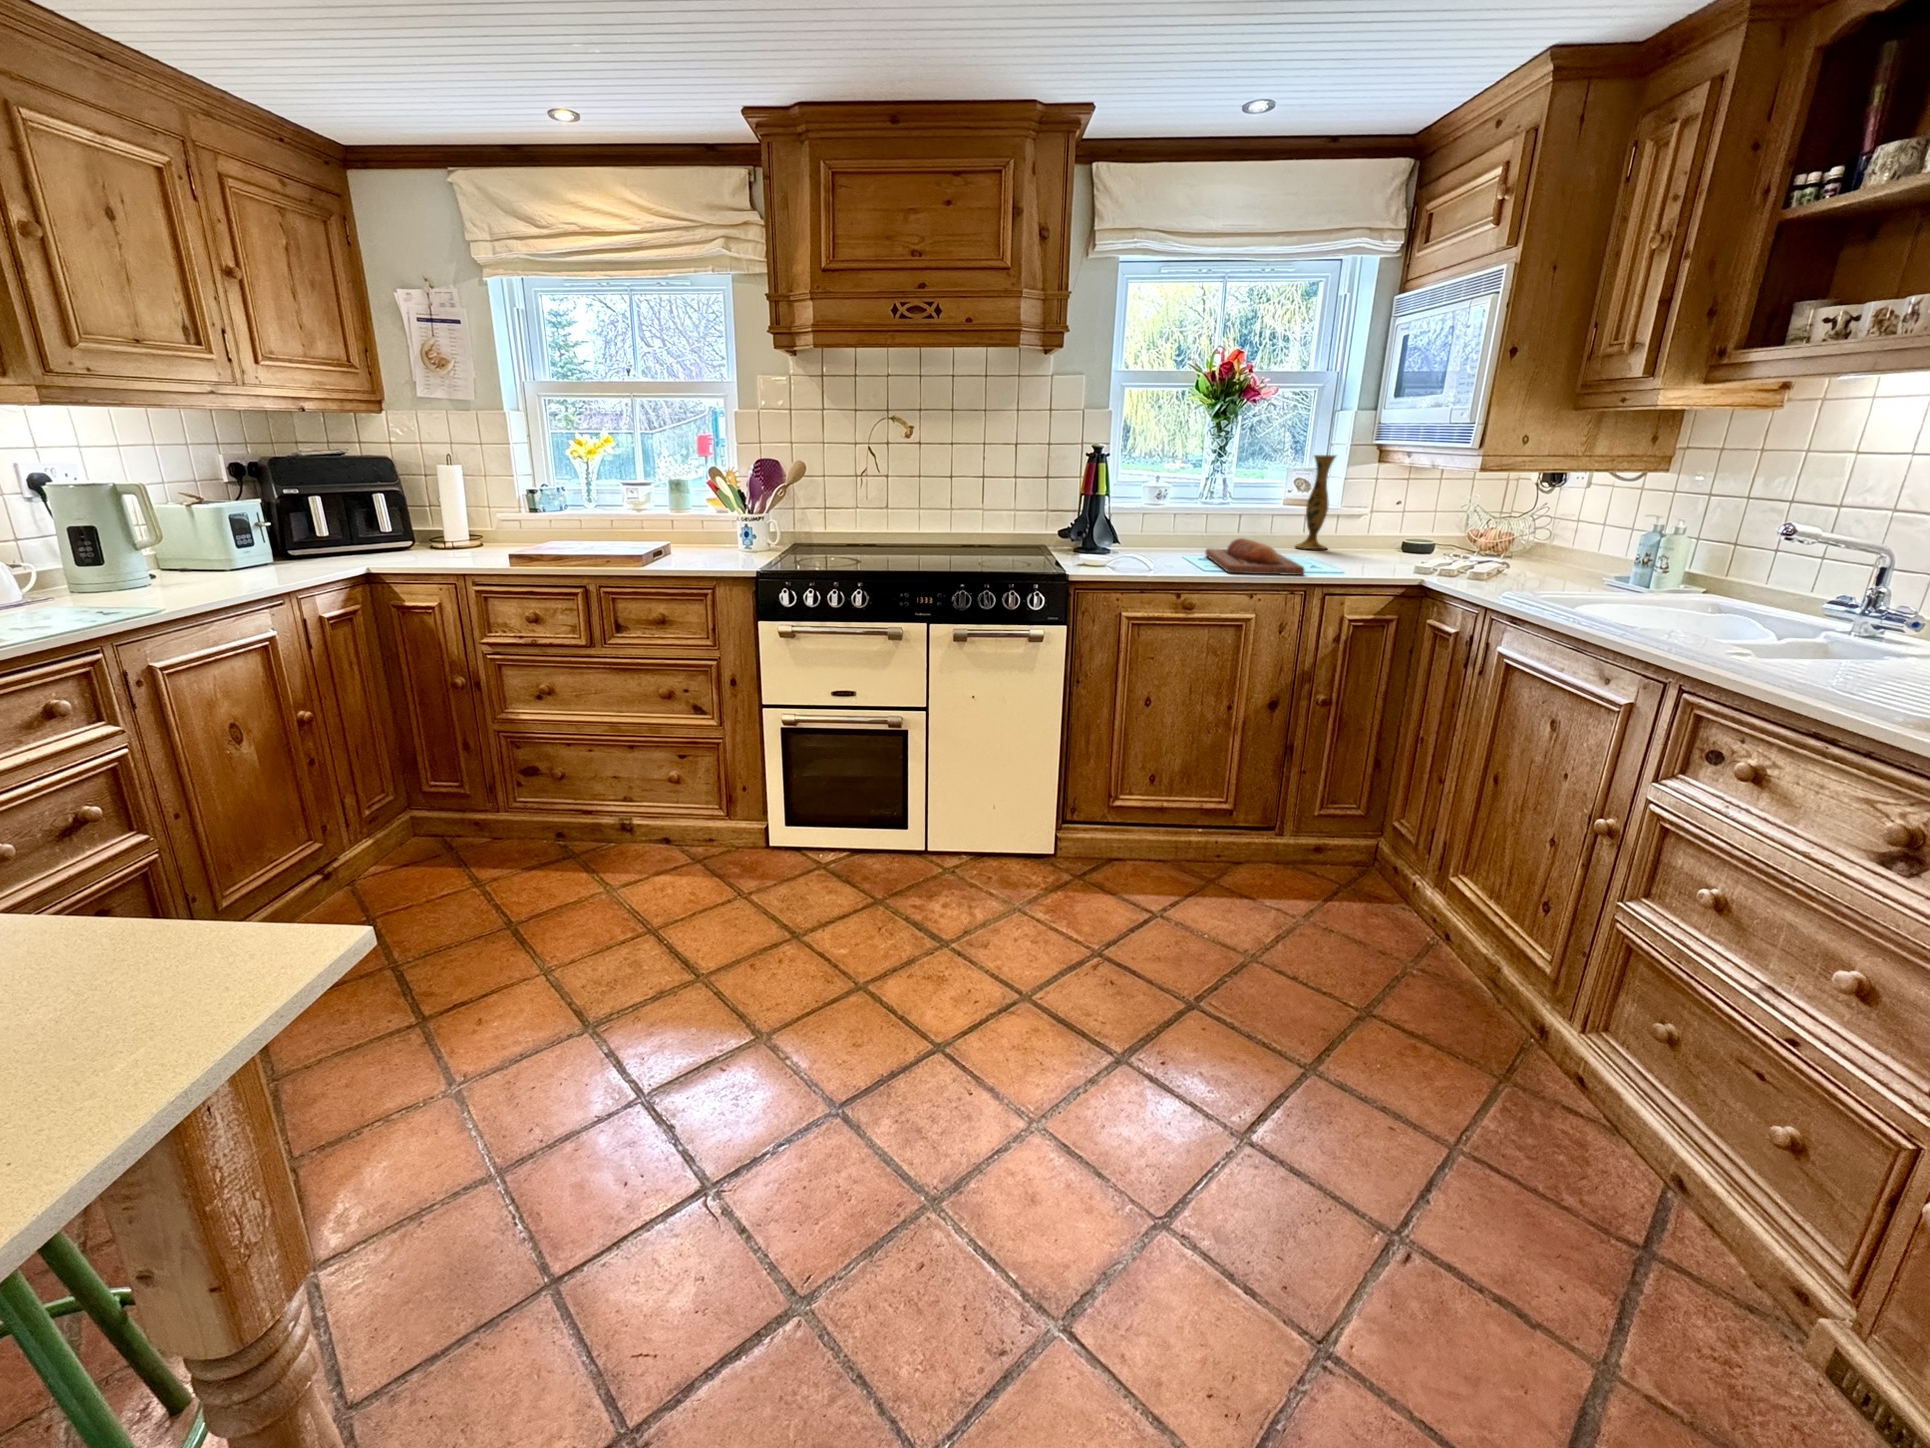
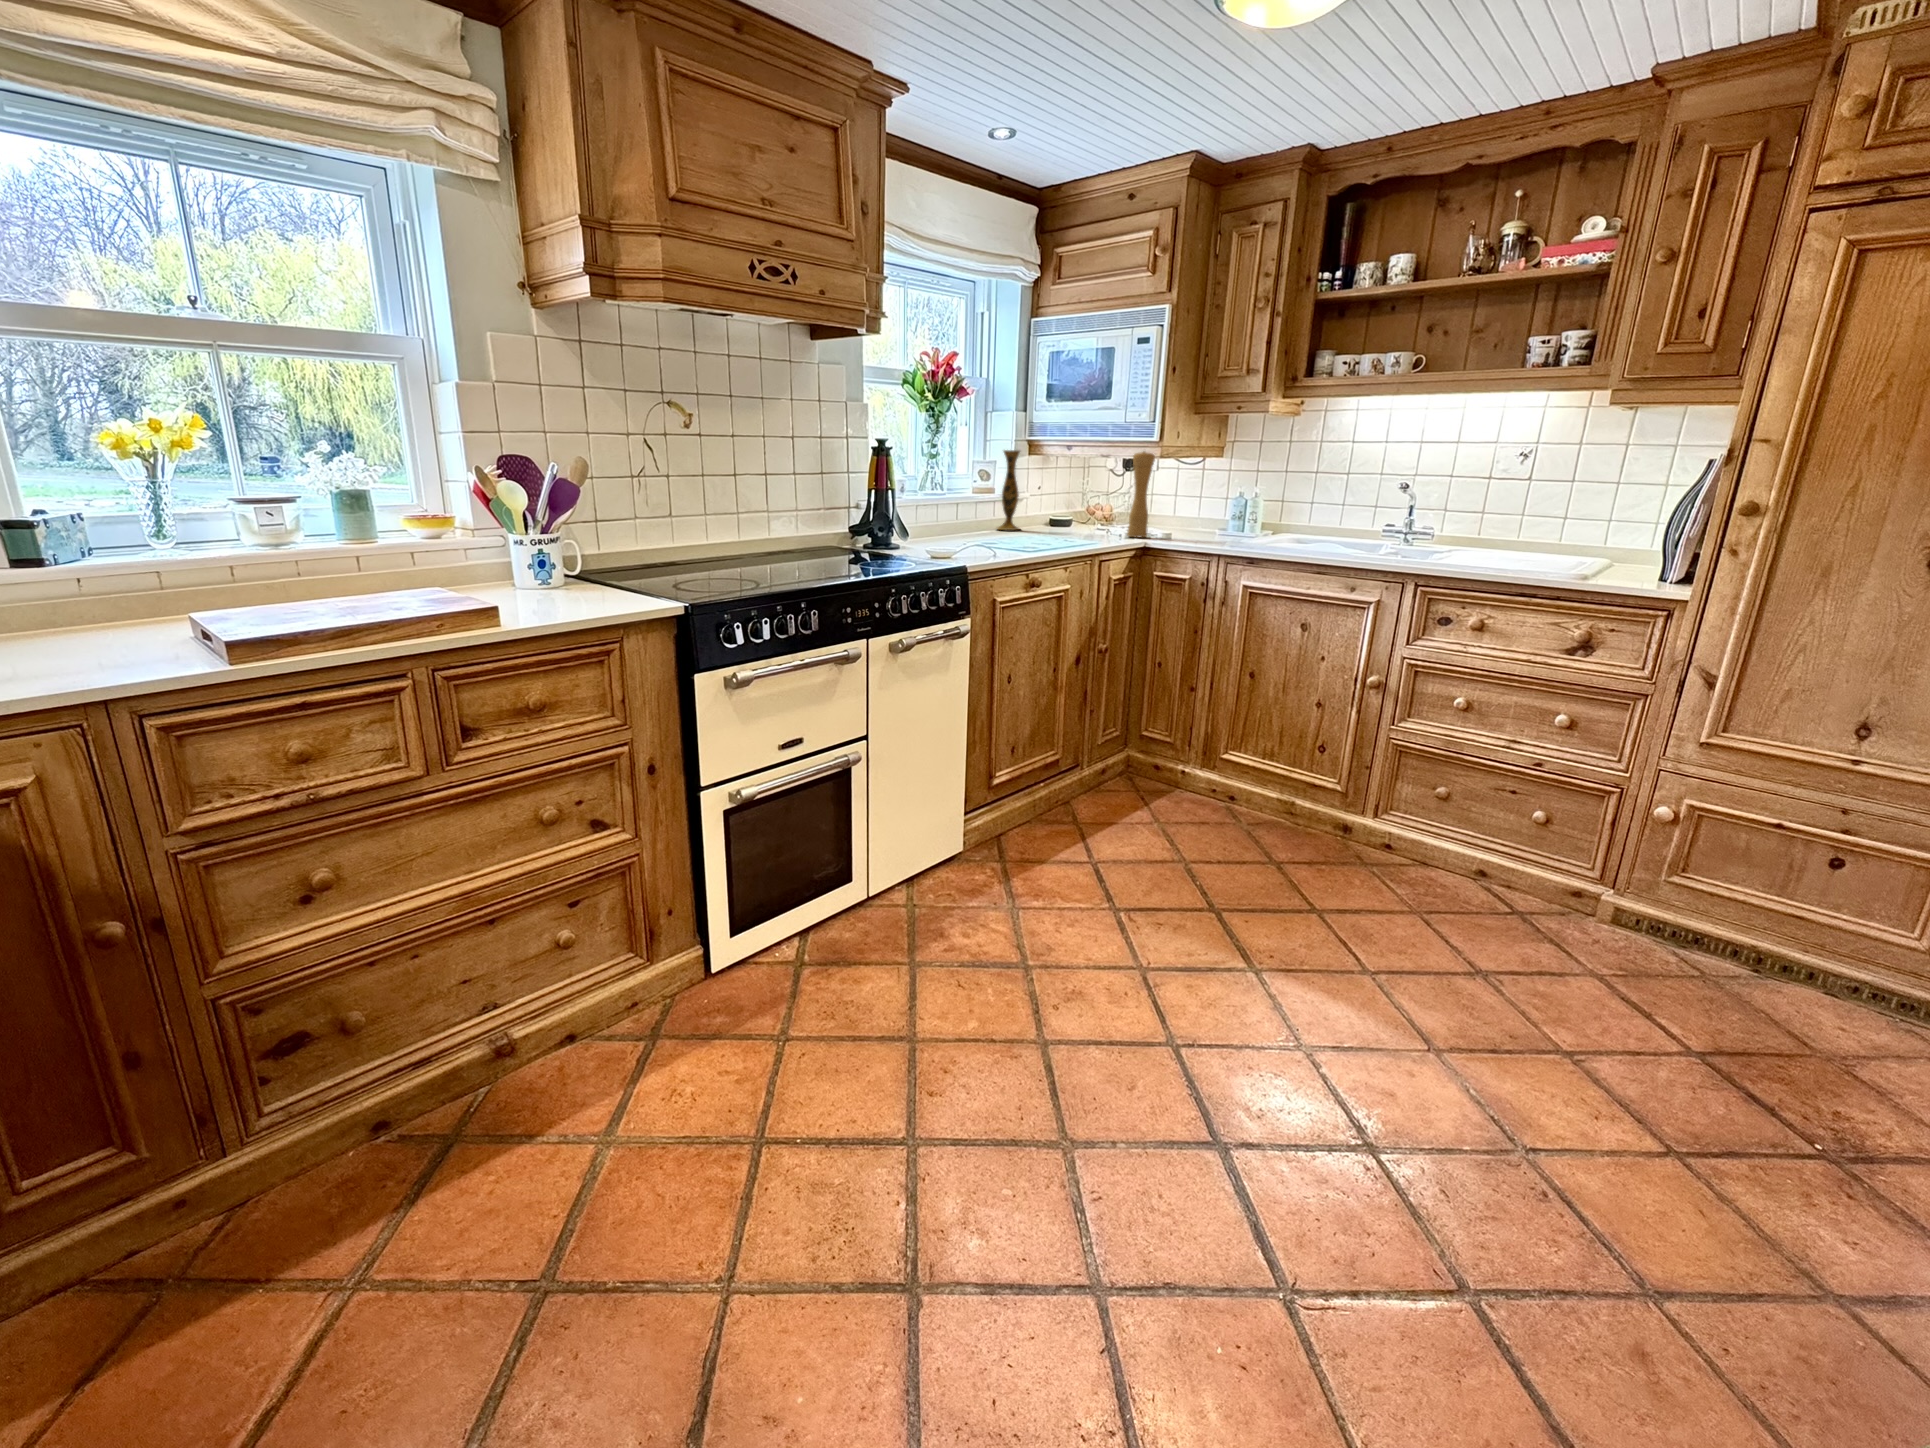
pepper mill: none [1413,460,1462,573] -> present [1127,452,1155,538]
bread loaf: present [1205,538,1304,575] -> none [984,522,1102,550]

